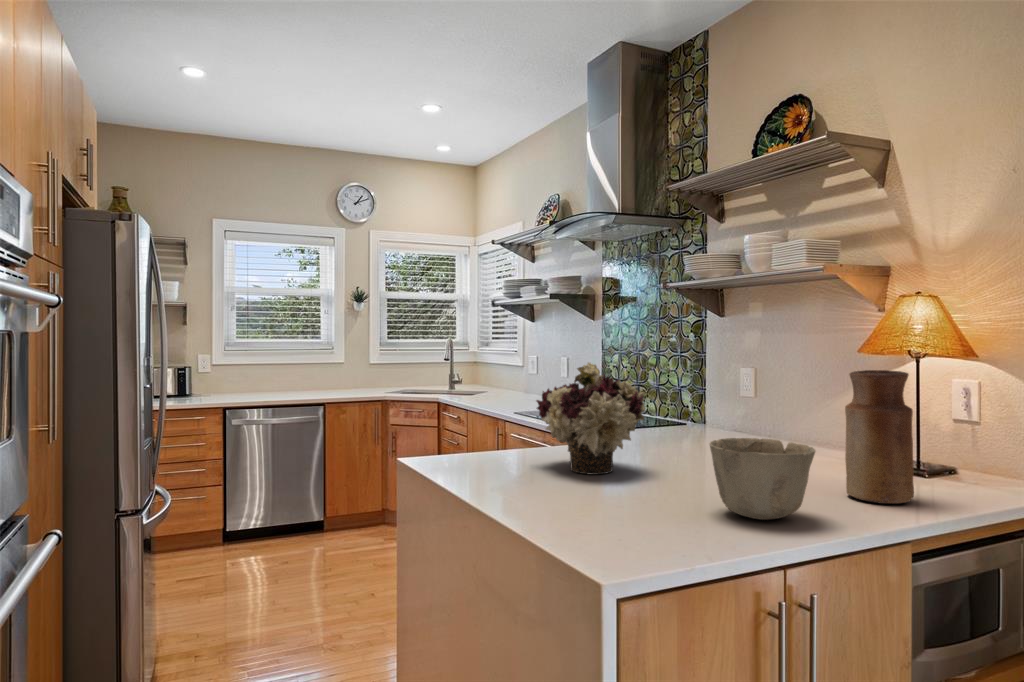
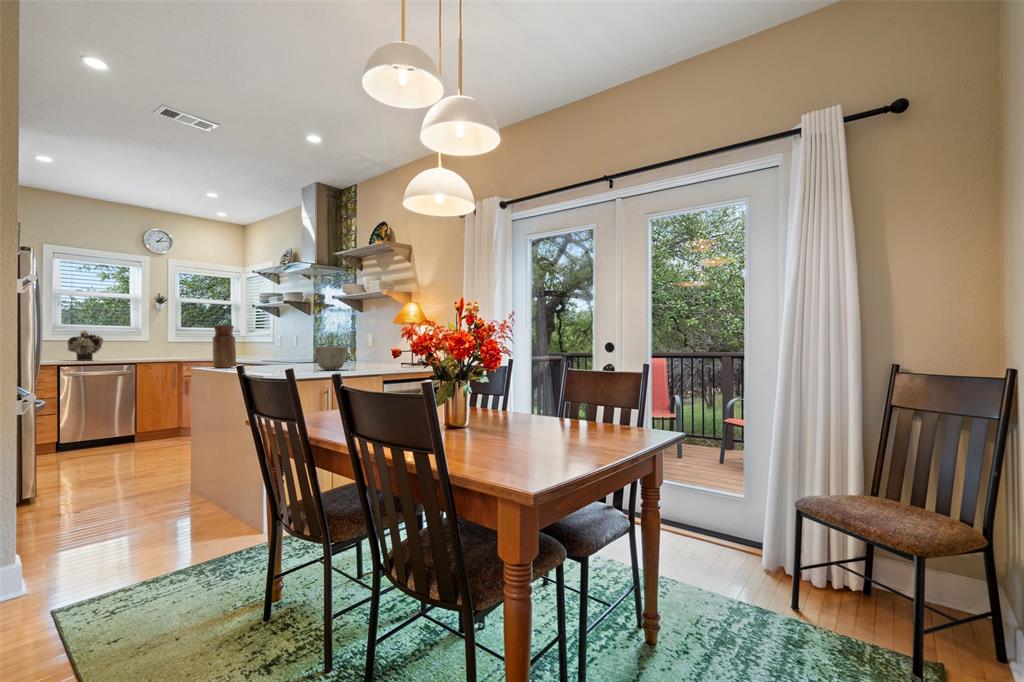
flower arrangement: present [537,363,645,474] -> present [68,330,103,361]
vase: present [845,370,914,504] -> present [212,325,236,368]

